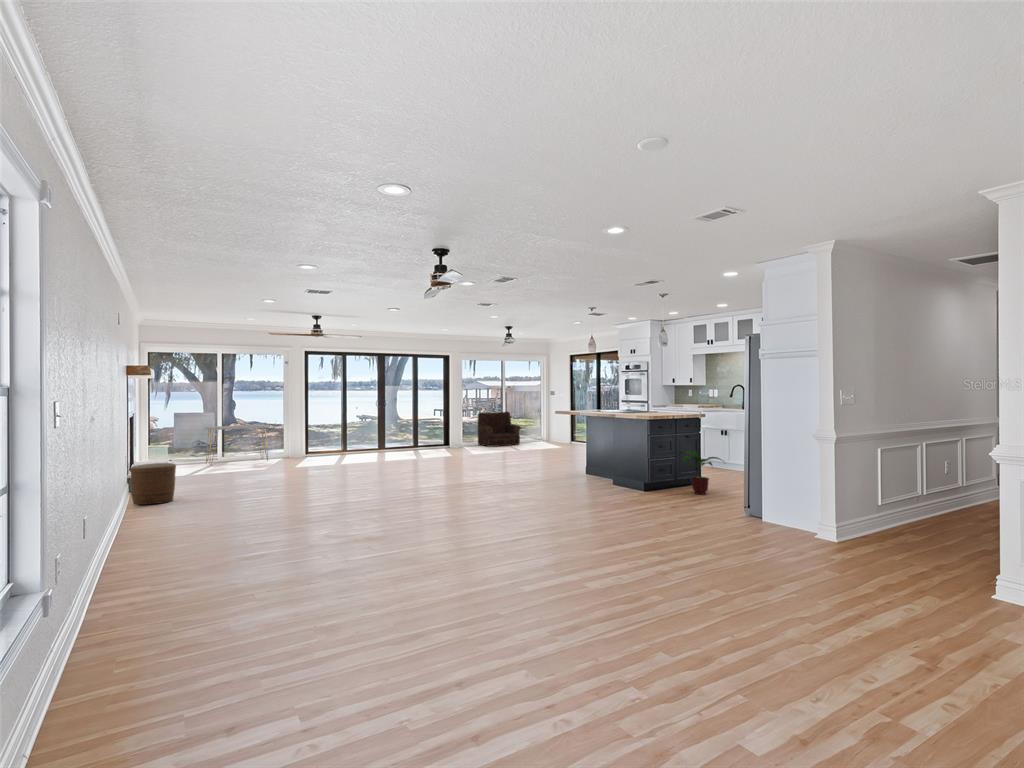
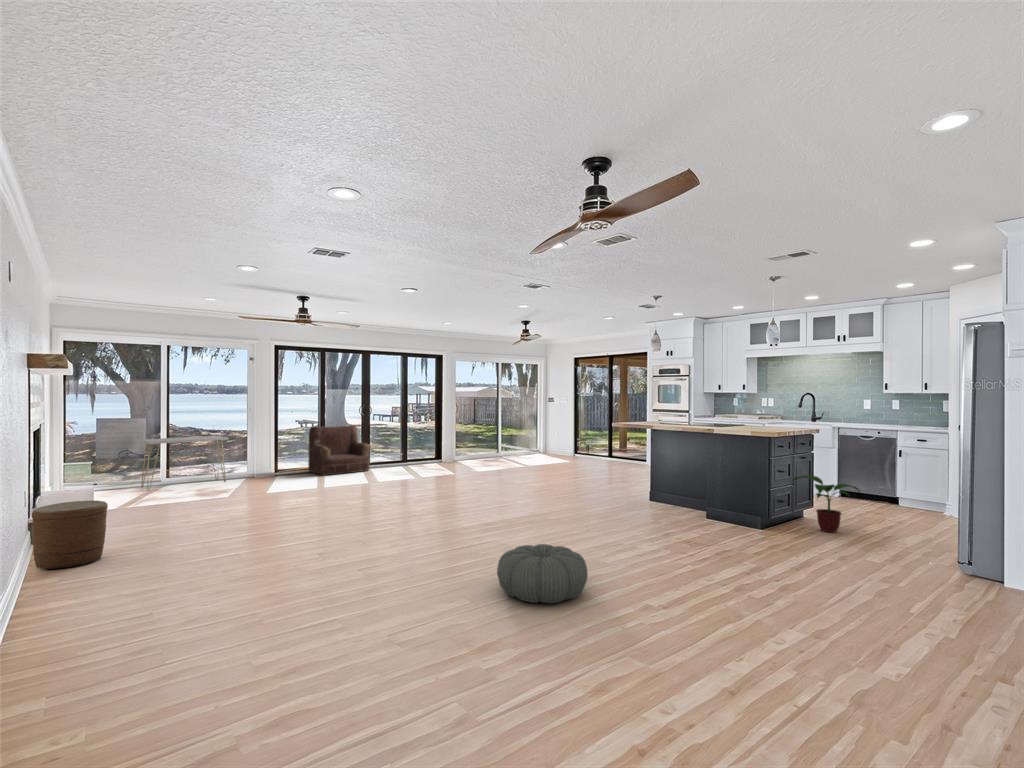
armchair: present [478,412,521,447] -> present [308,425,371,475]
pouf: none [410,490,470,525] -> present [497,544,588,603]

